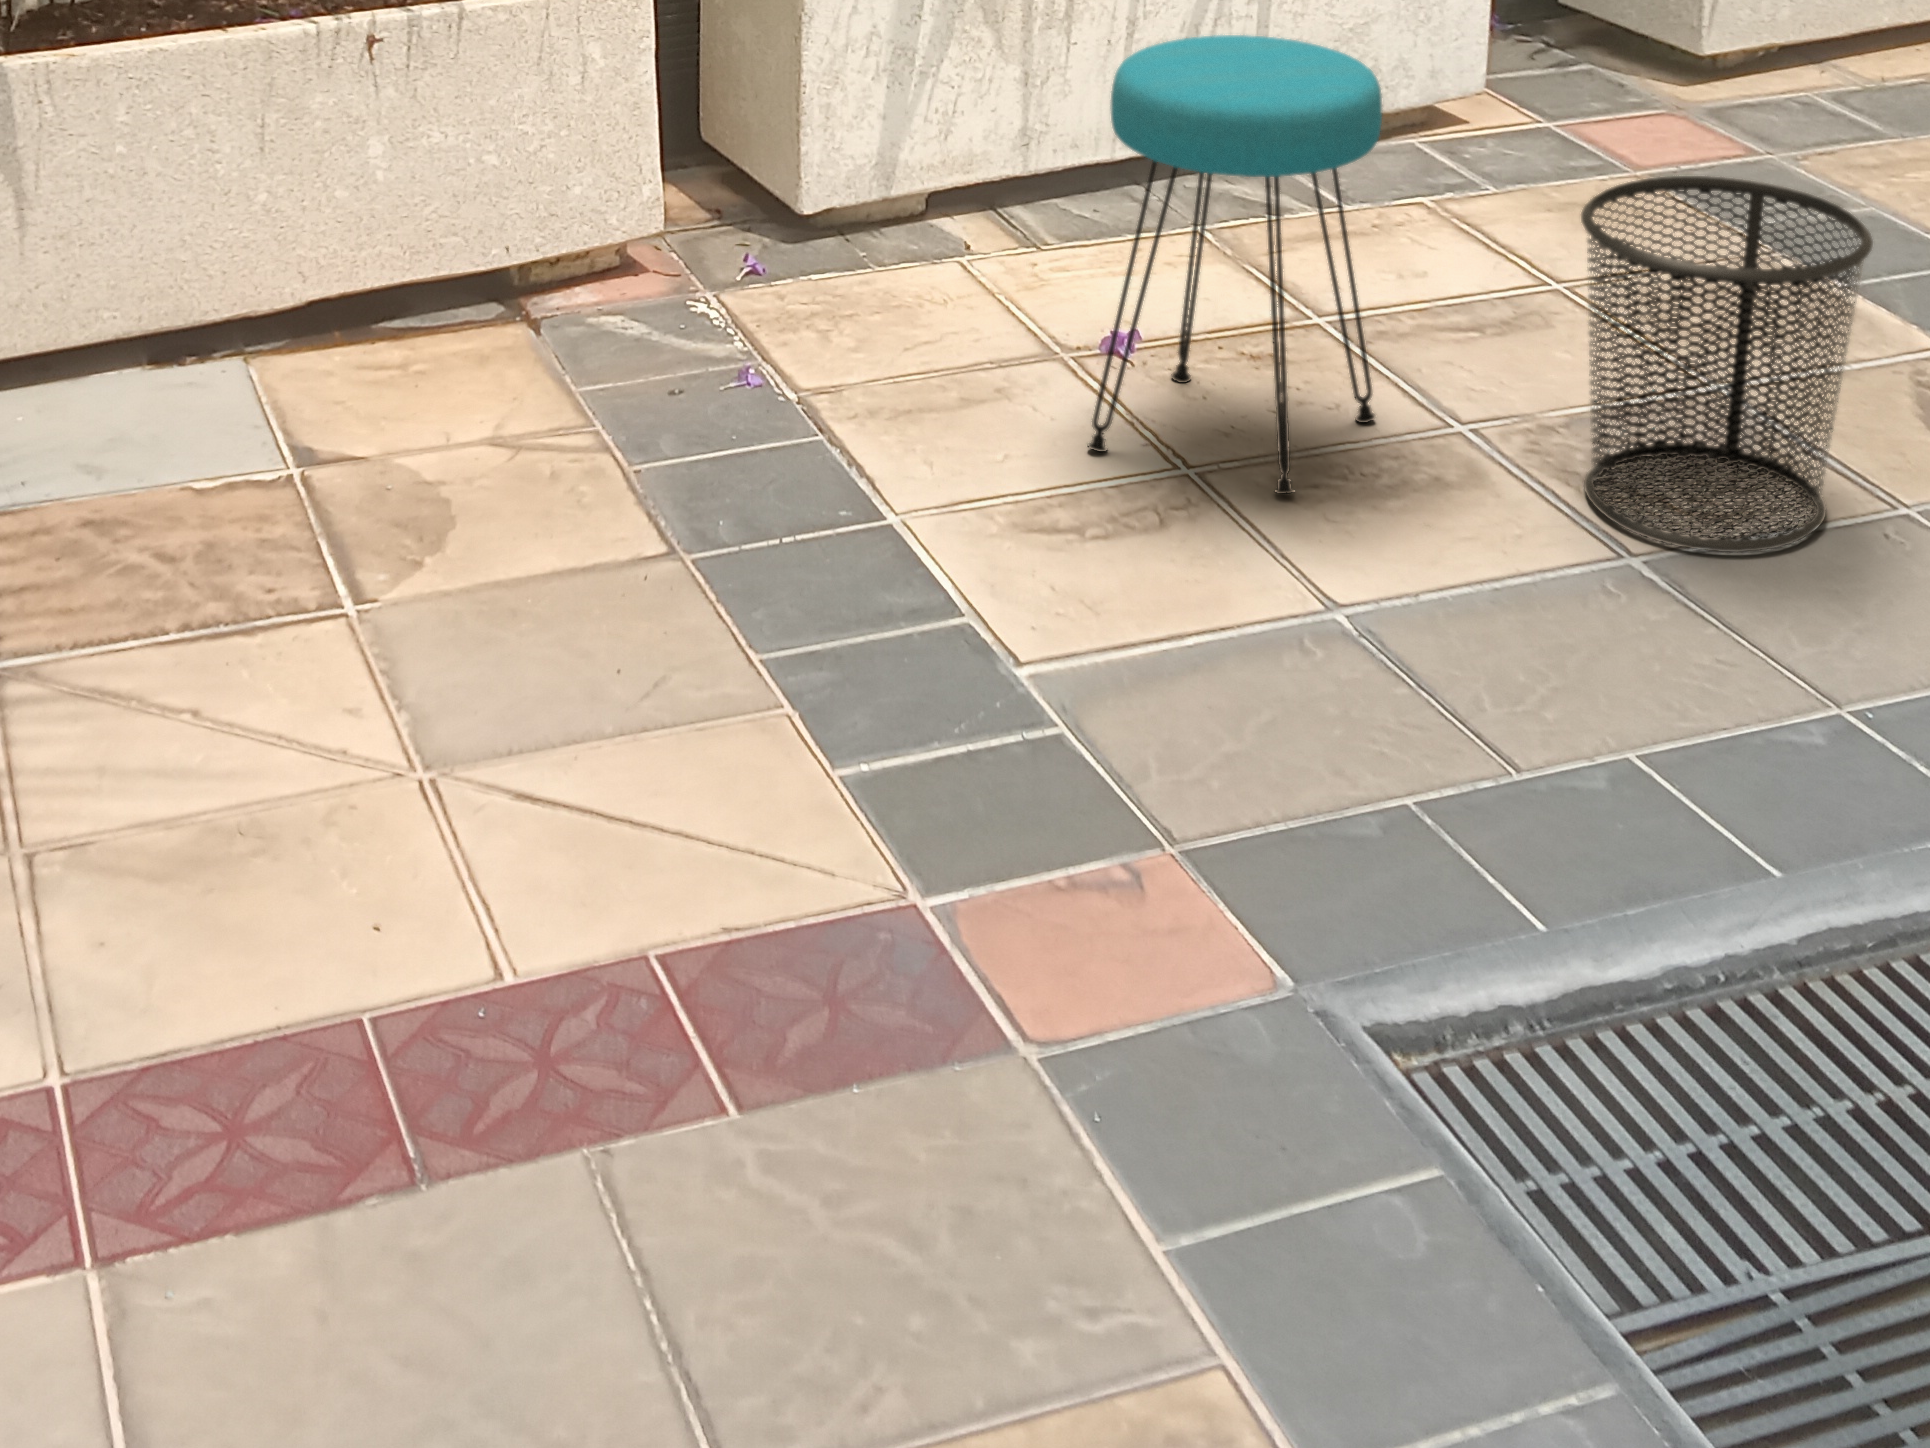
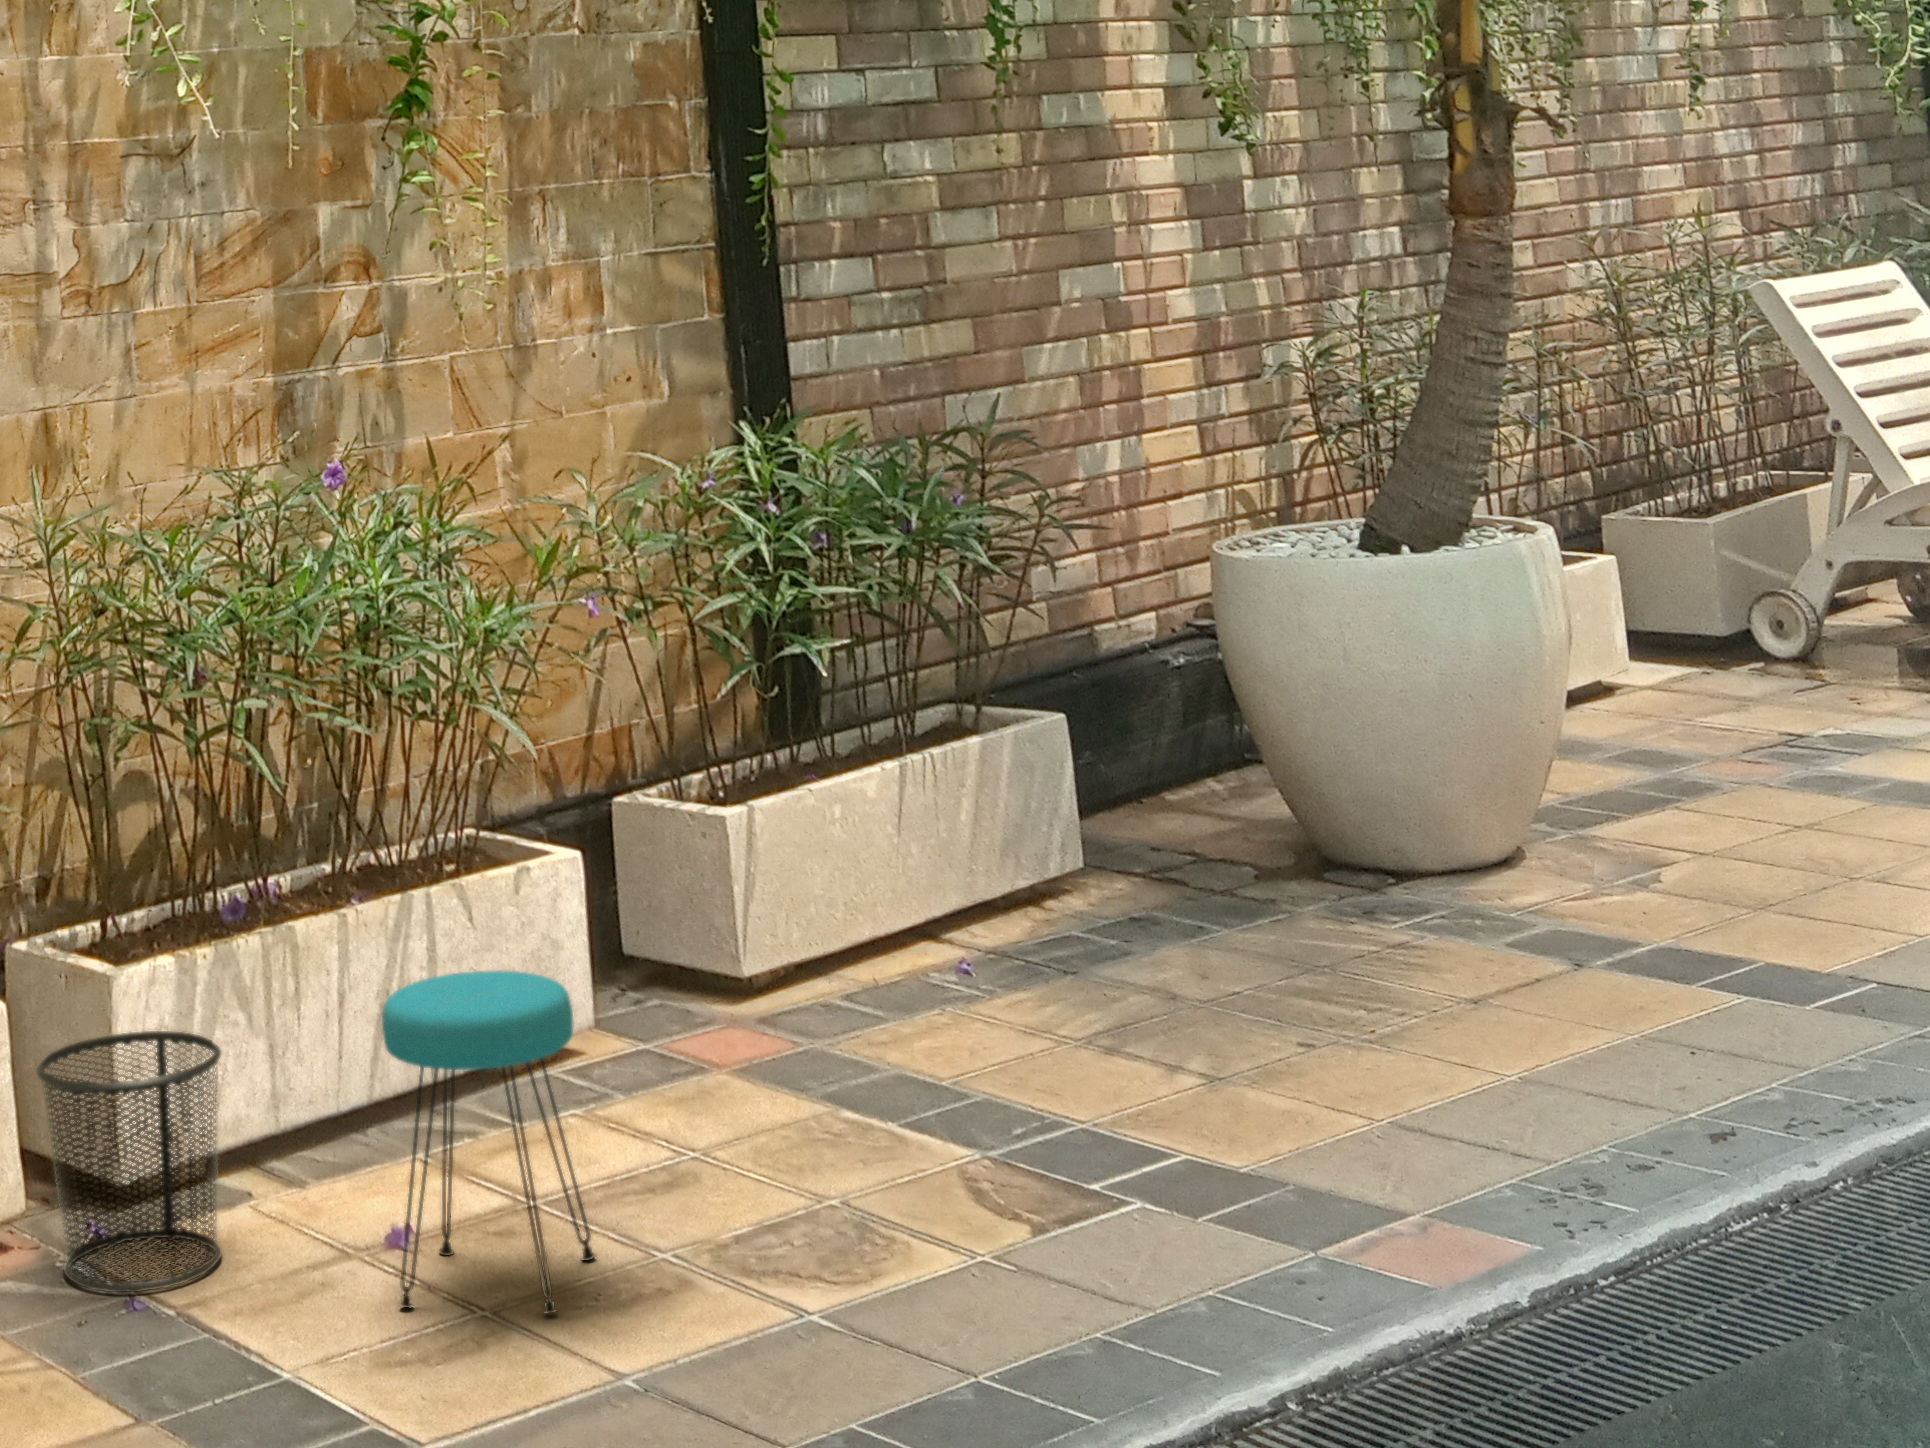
waste bin: present [1581,176,1873,552] -> present [37,1031,222,1292]

